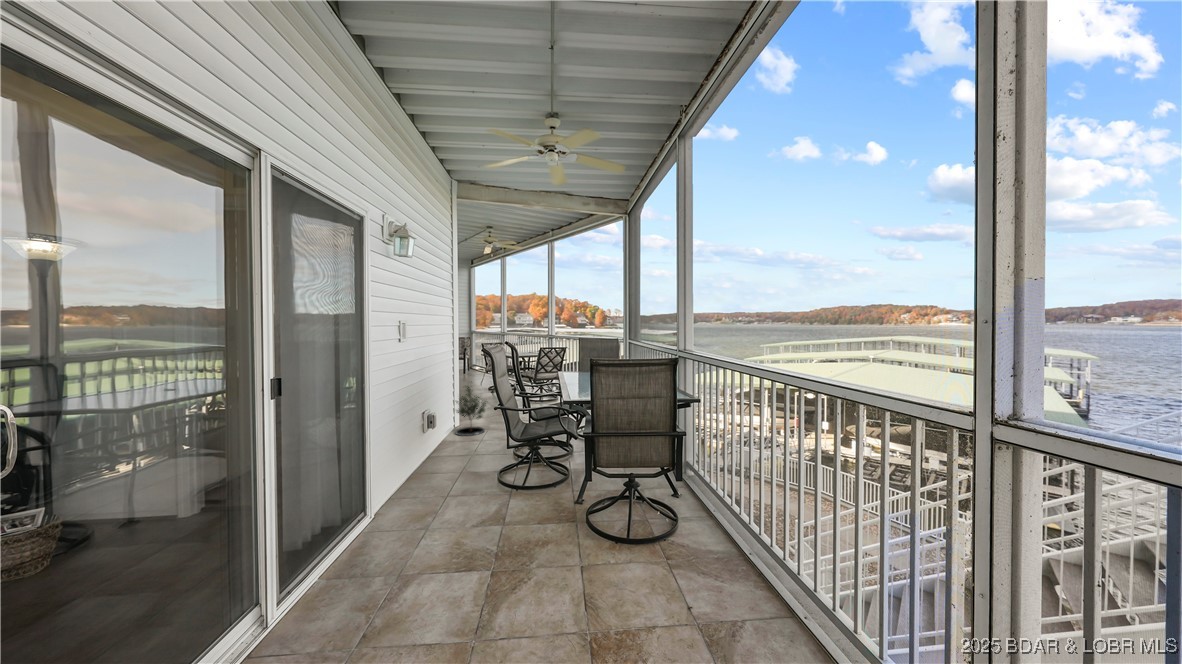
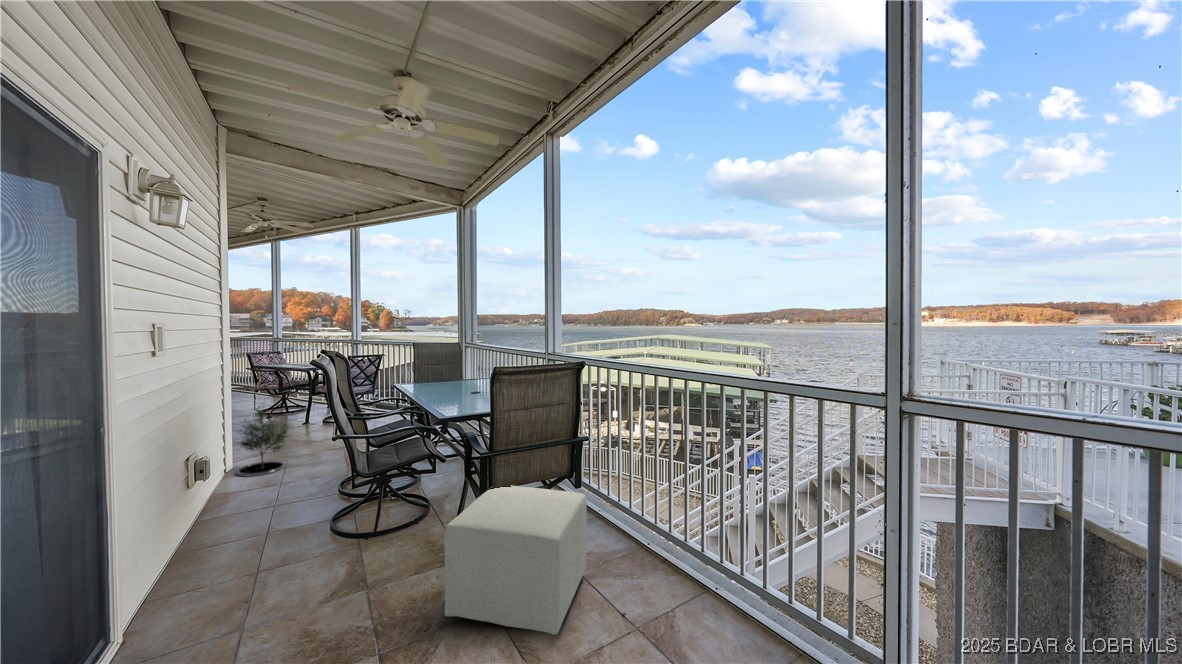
ottoman: none [541,462,673,598] -> present [444,486,587,635]

